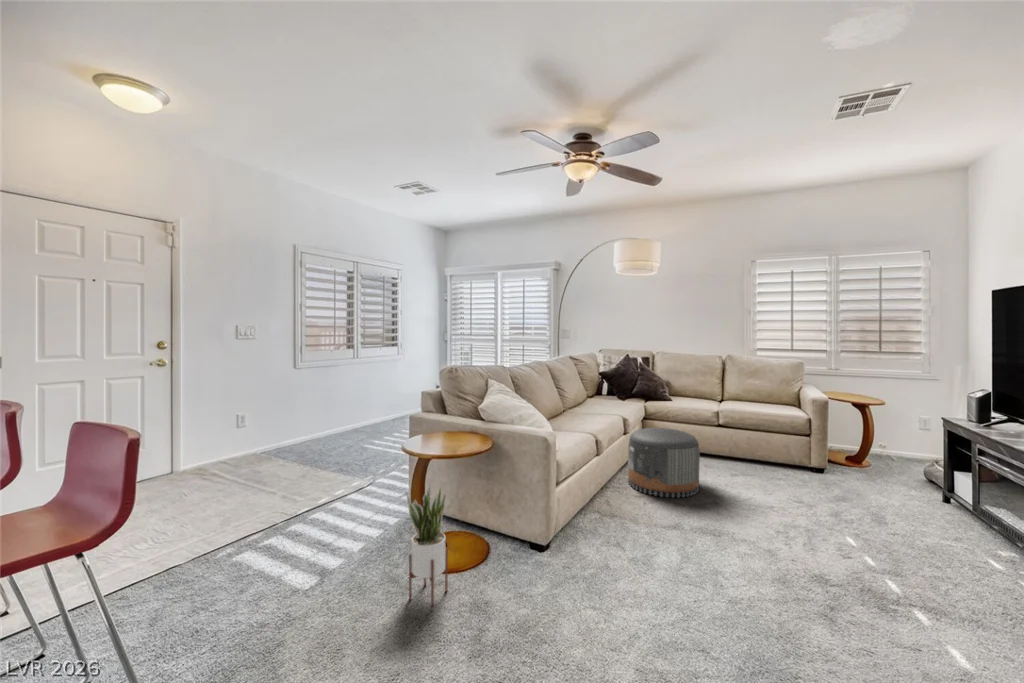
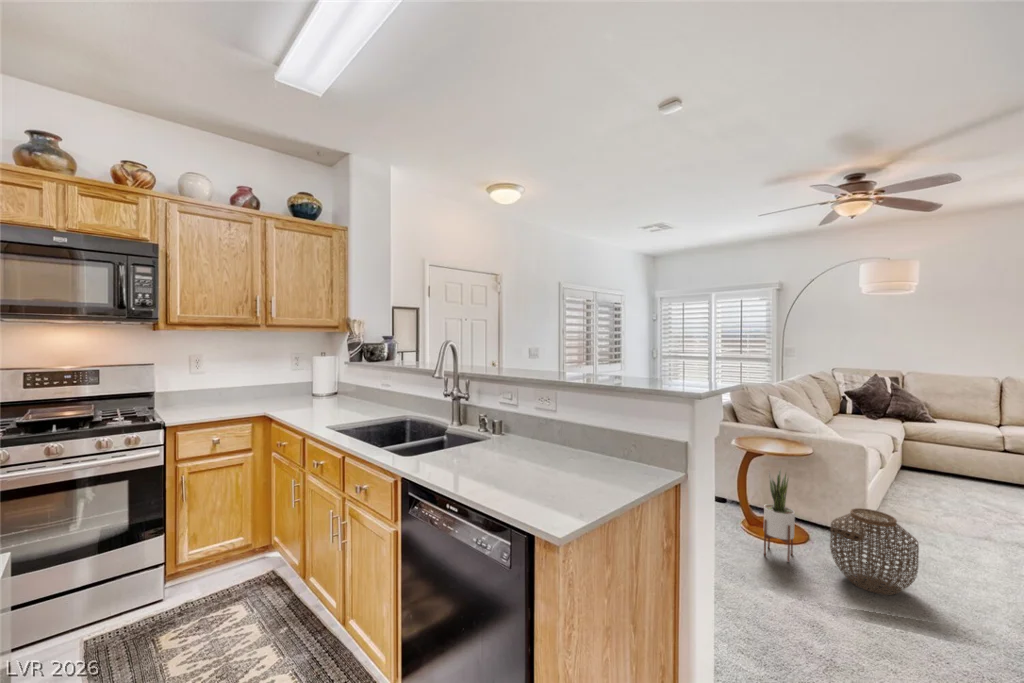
pouf: present [628,428,700,498] -> none [906,446,1001,516]
woven basket: none [468,529,552,639] -> present [830,508,919,595]

